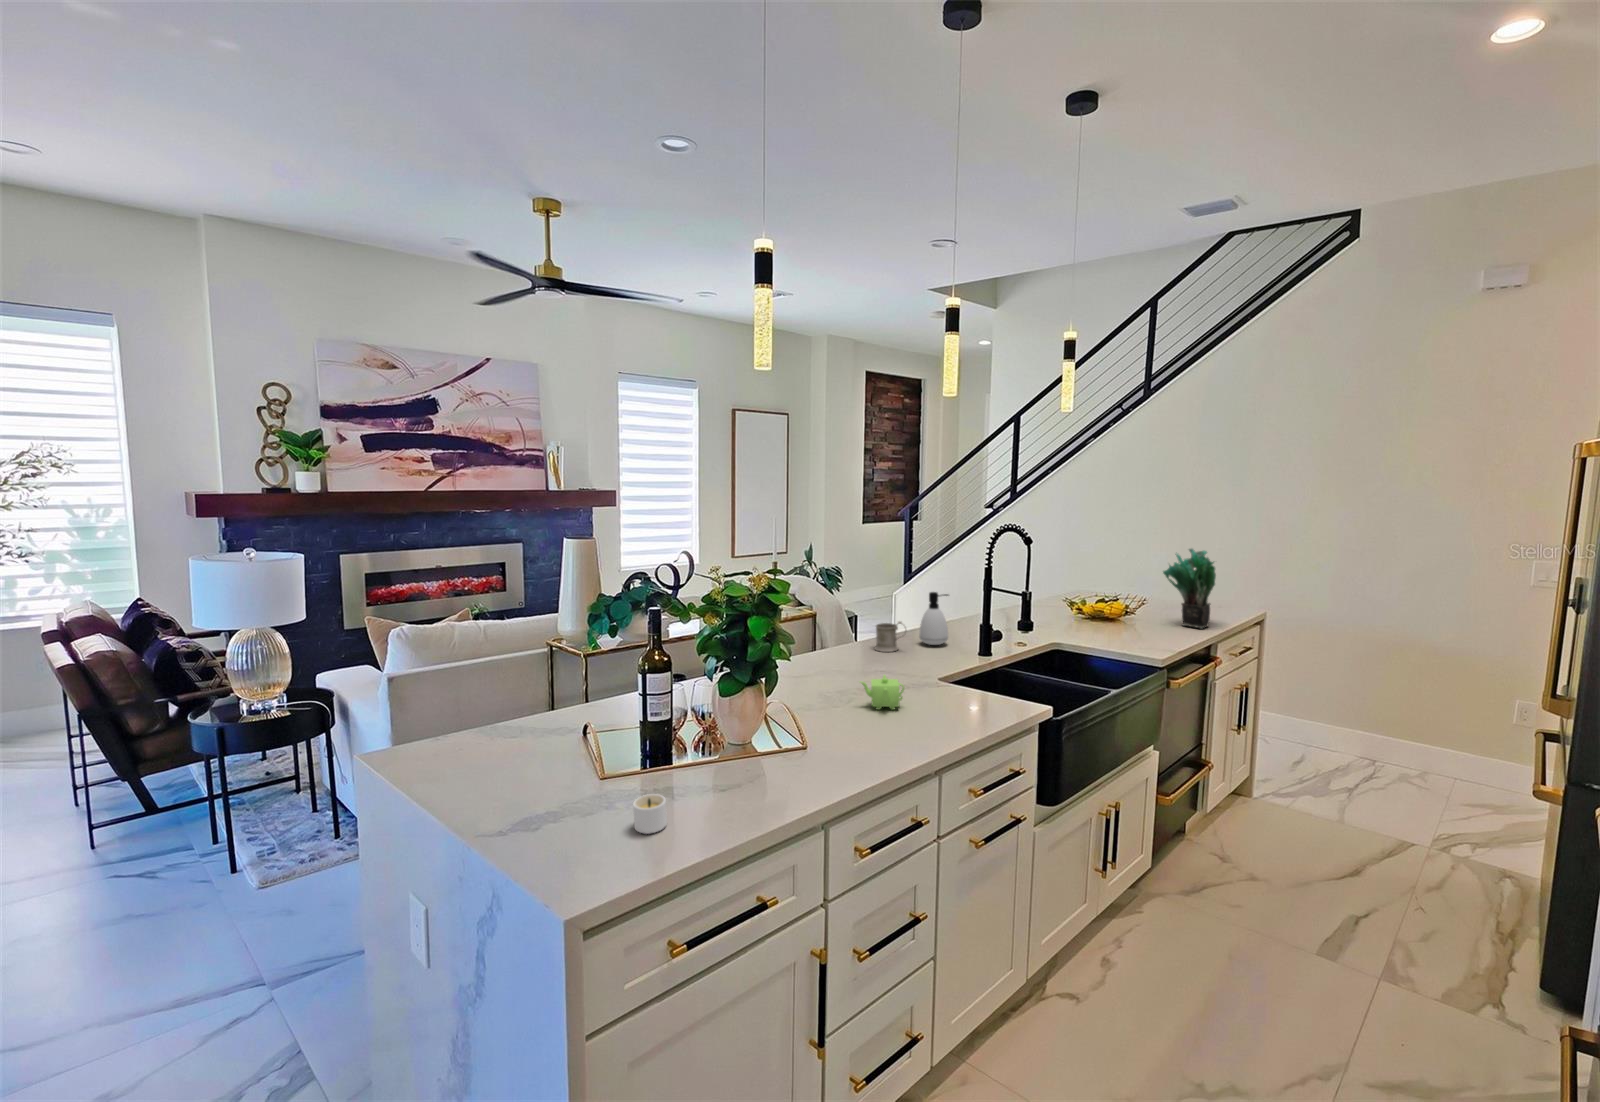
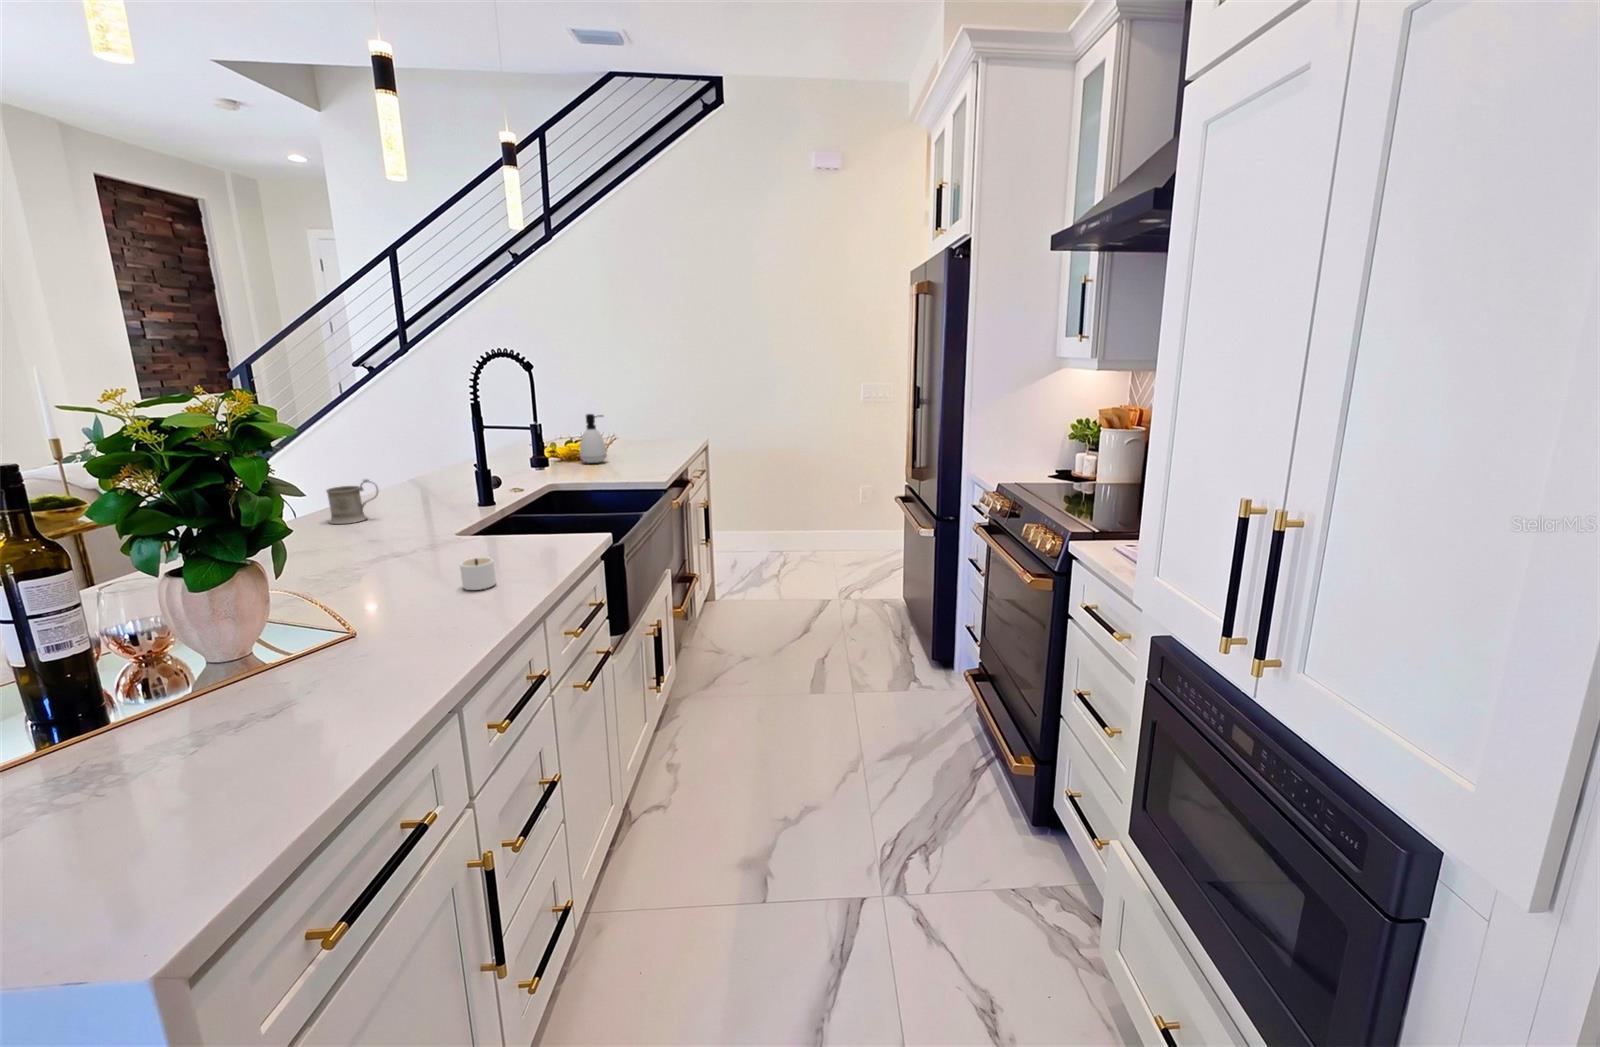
potted plant: present [1163,549,1216,628] -> none [623,382,665,457]
soap dispenser: present [919,592,948,645] -> present [580,414,607,463]
teapot: present [860,675,905,710] -> none [375,532,444,575]
candle: present [633,794,667,834] -> present [460,557,496,590]

